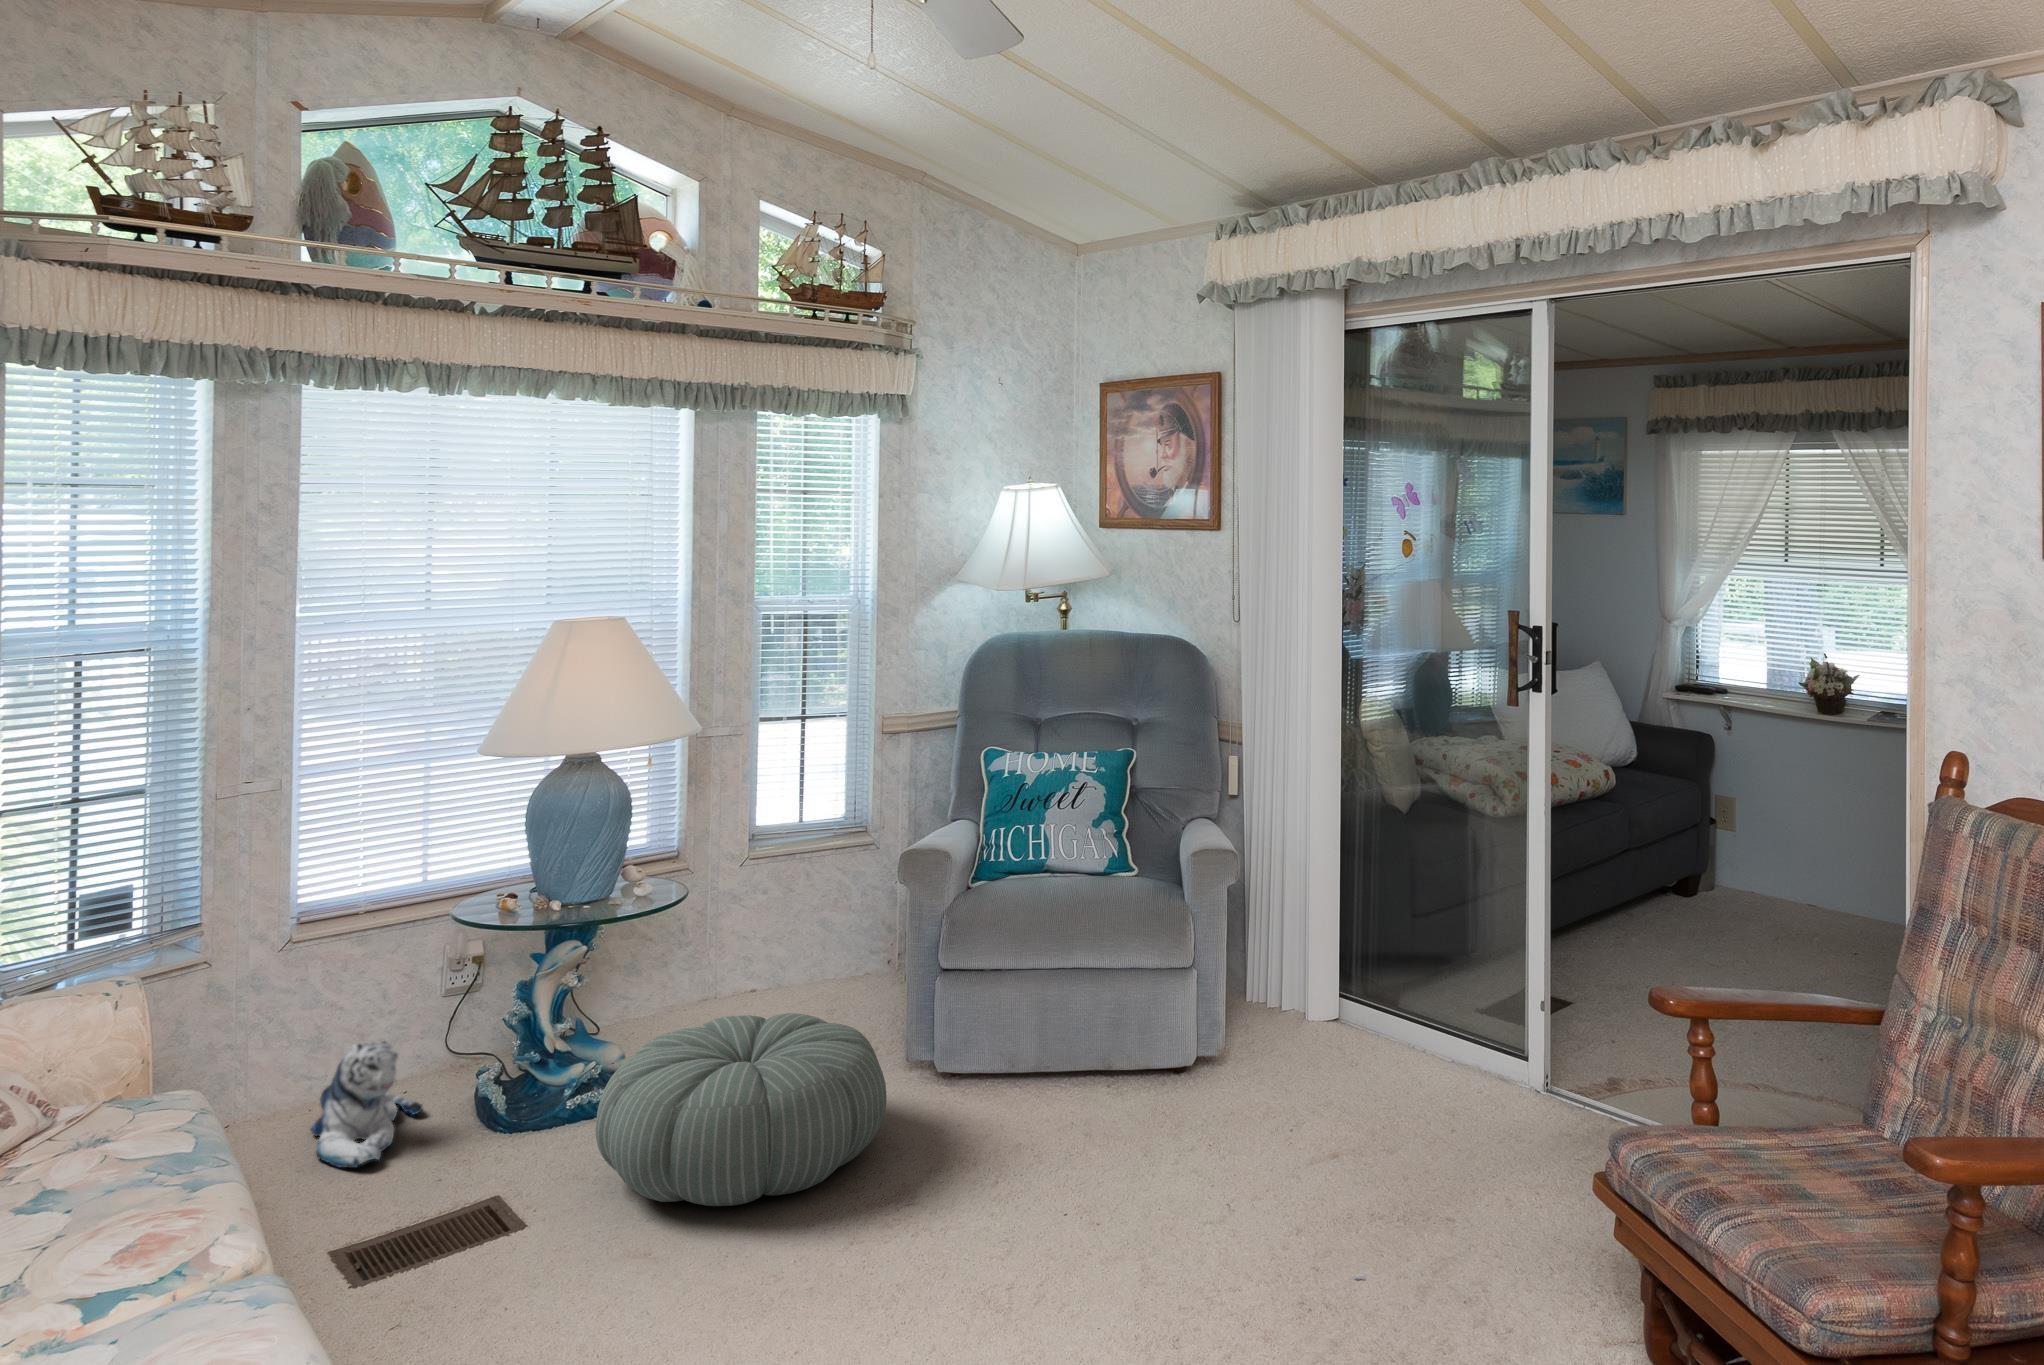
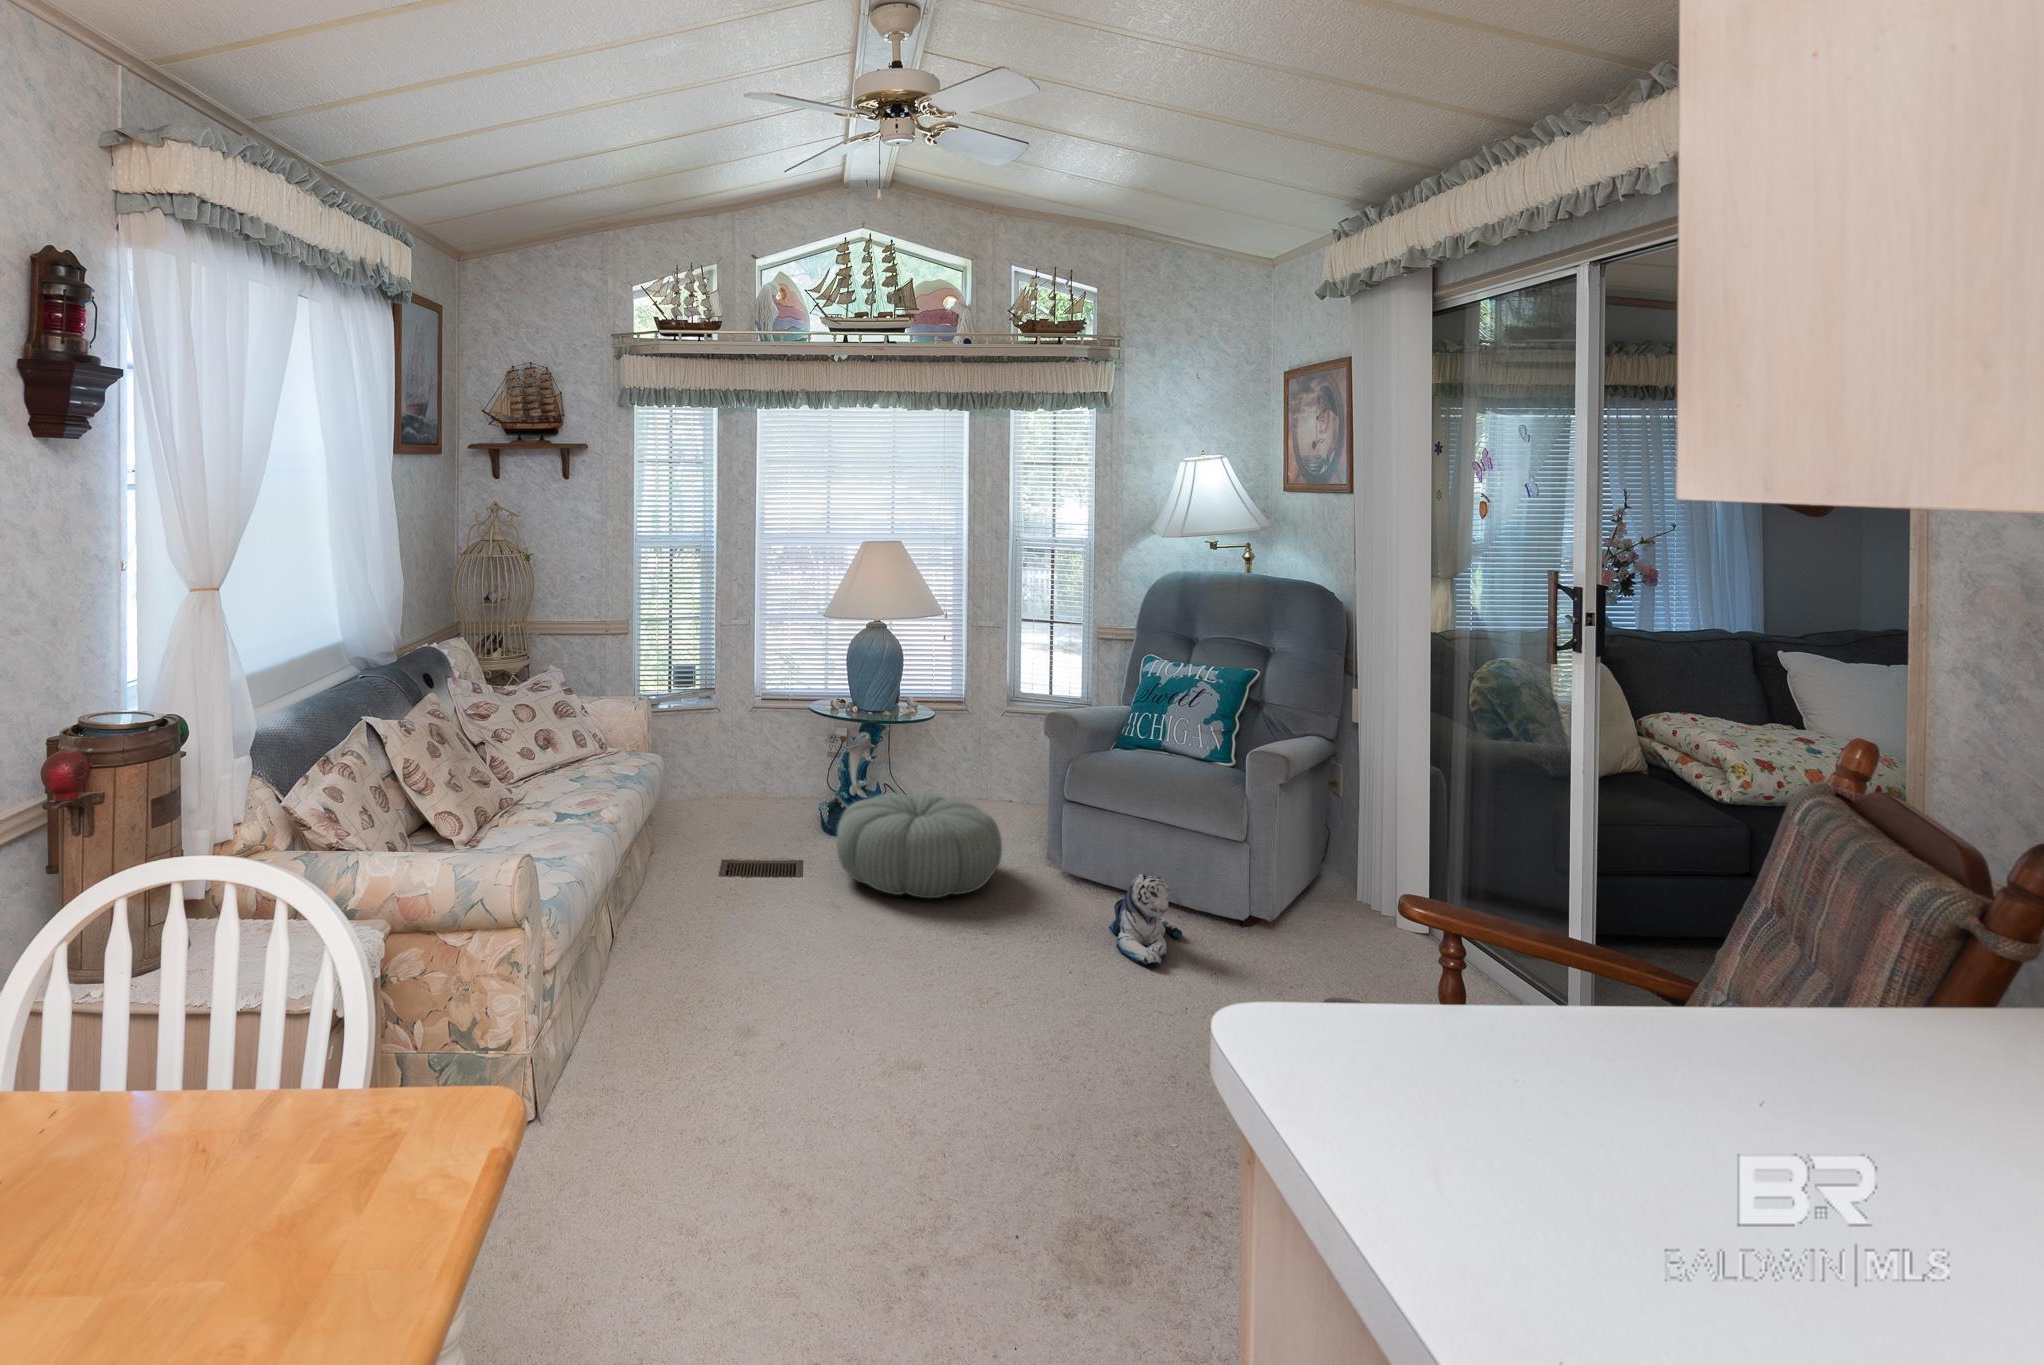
plush toy: present [310,1041,422,1168] -> present [1109,874,1182,965]

